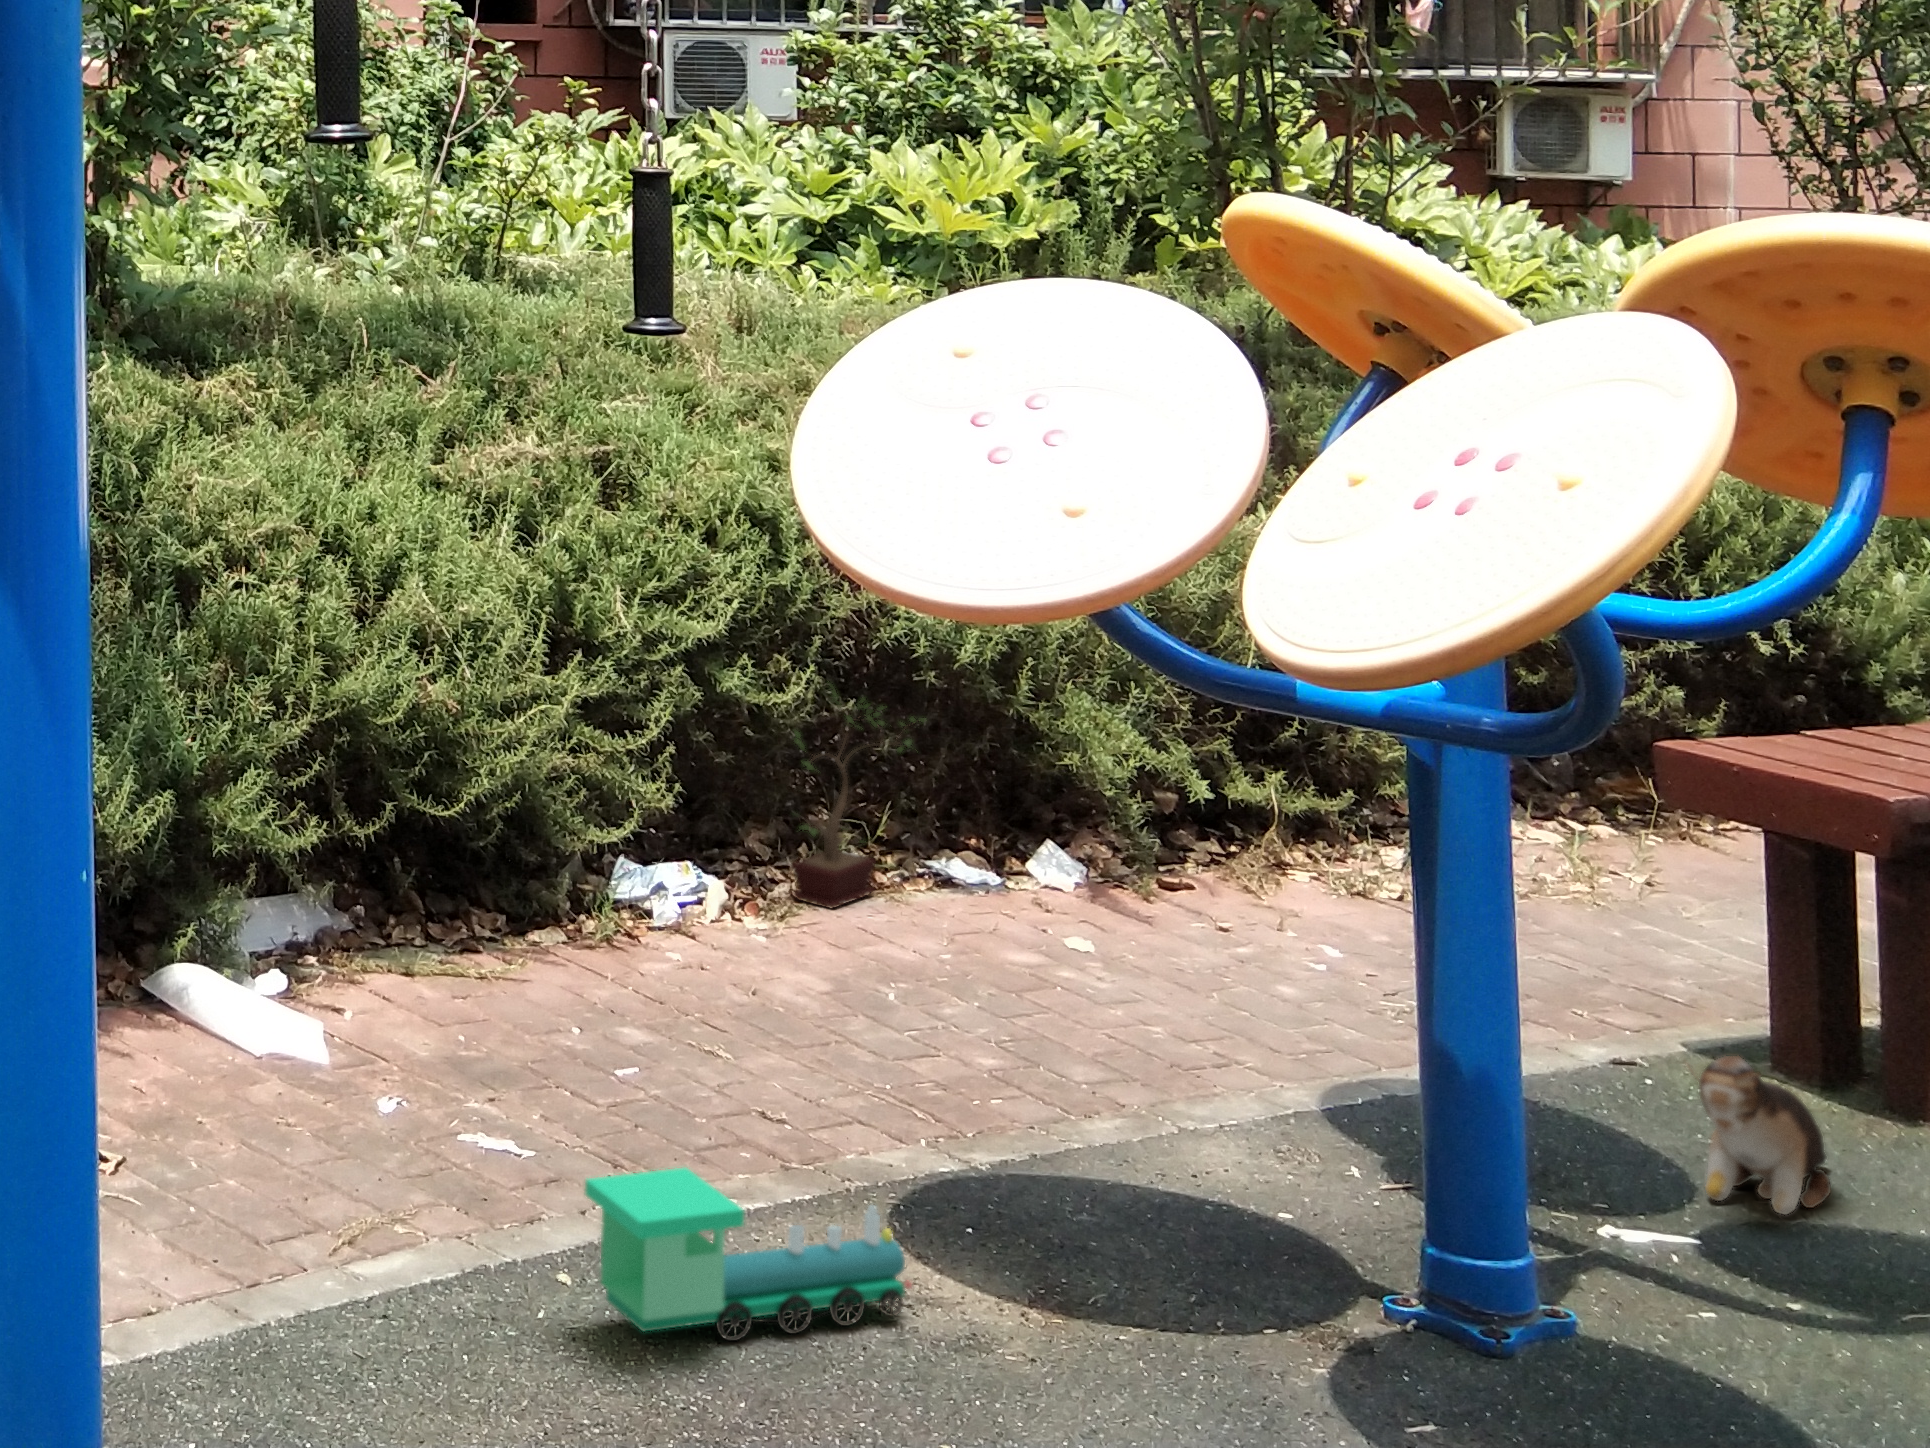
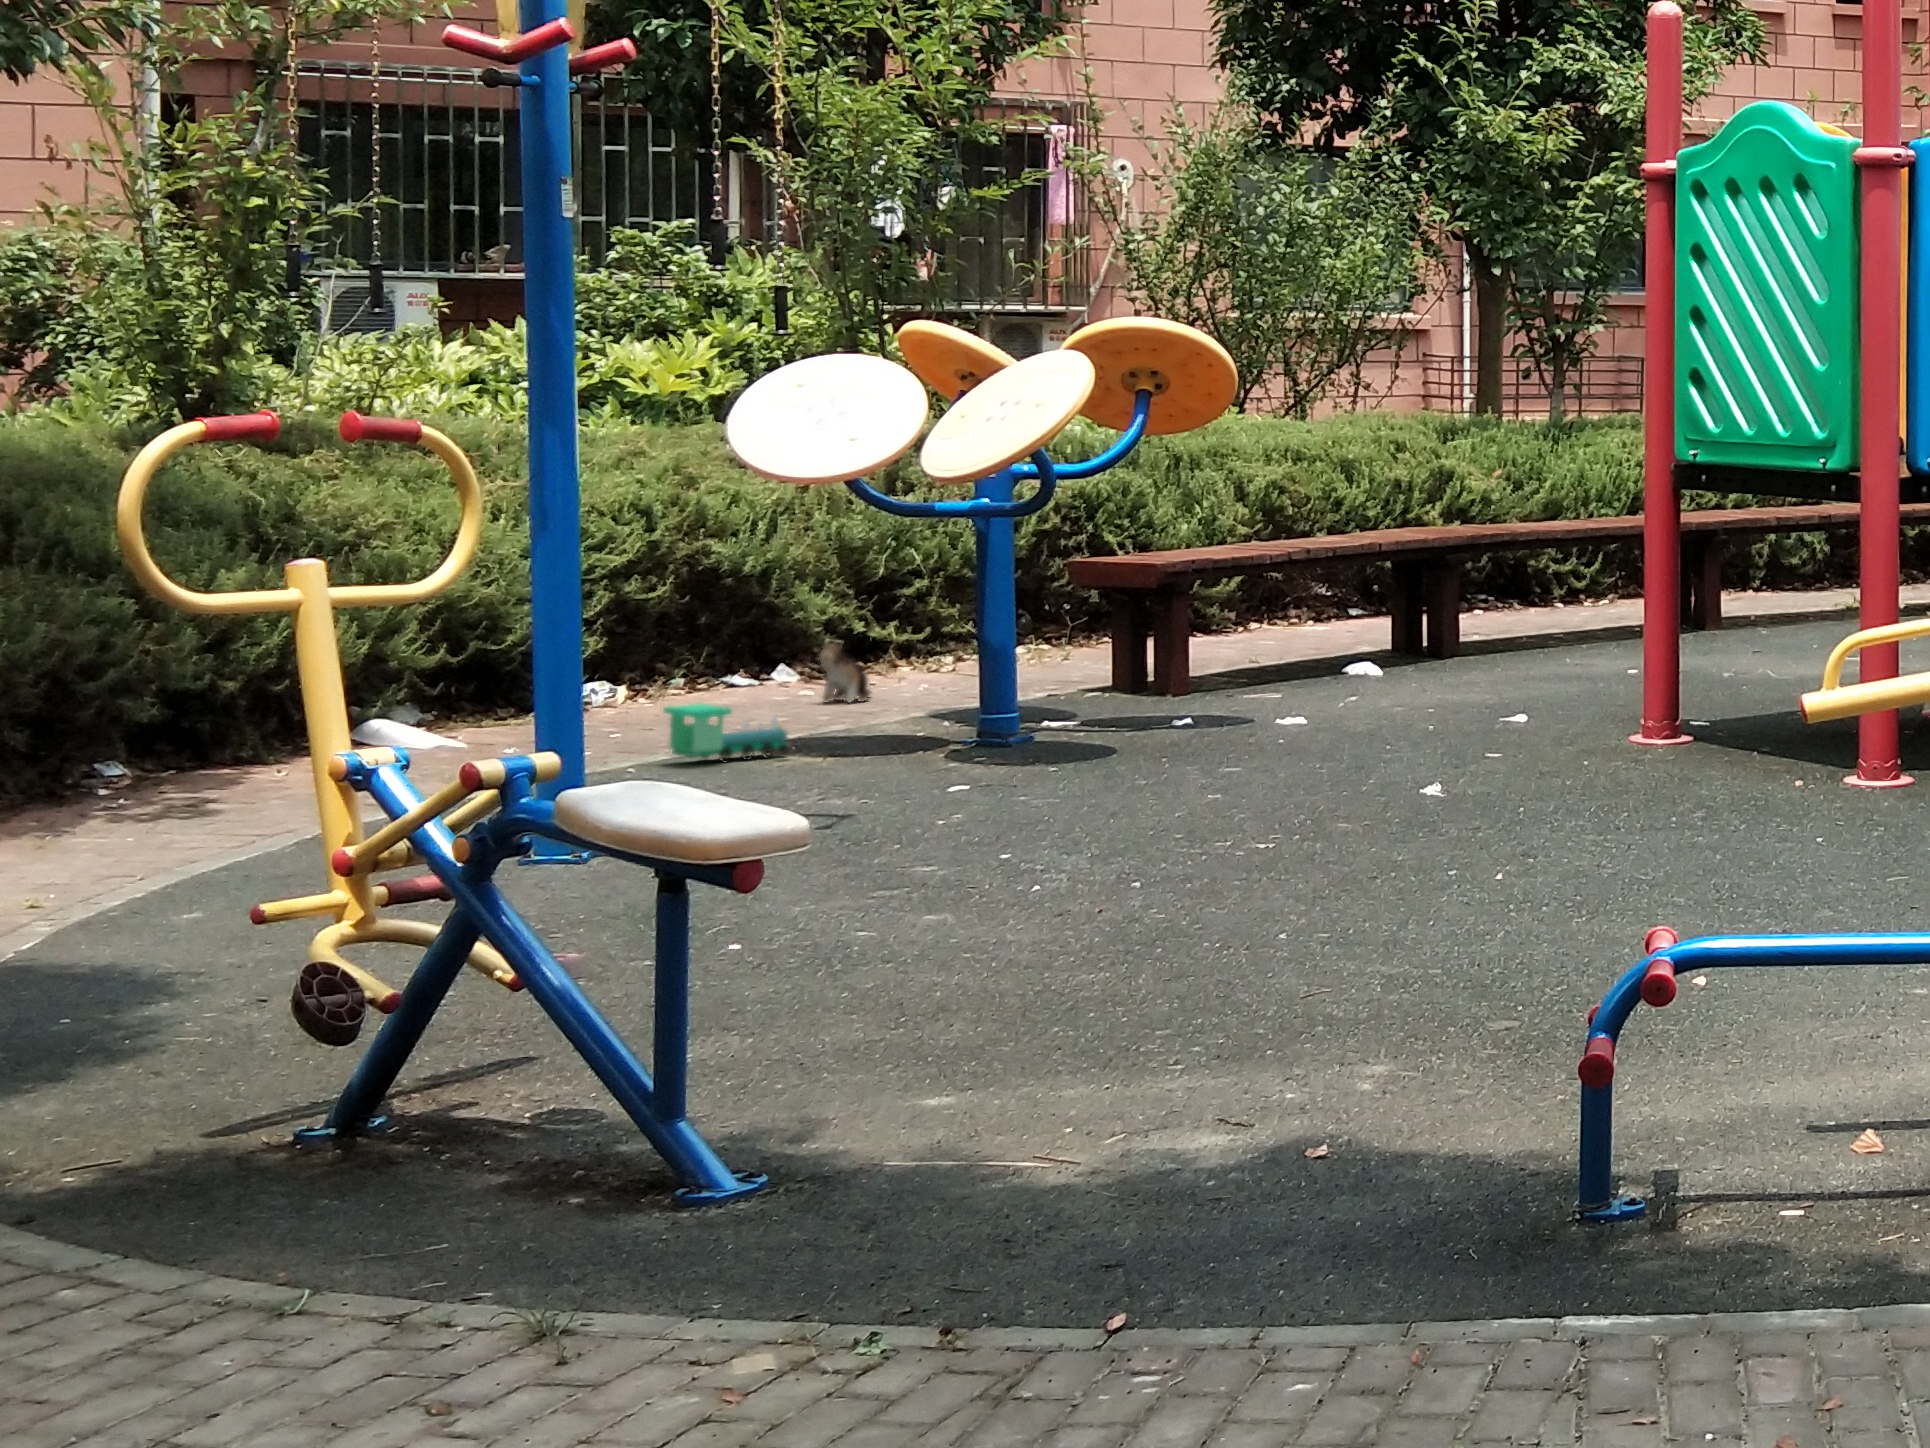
potted plant: present [791,690,926,909] -> none [658,586,724,698]
plush toy: present [1692,1056,1831,1214] -> present [817,644,871,702]

